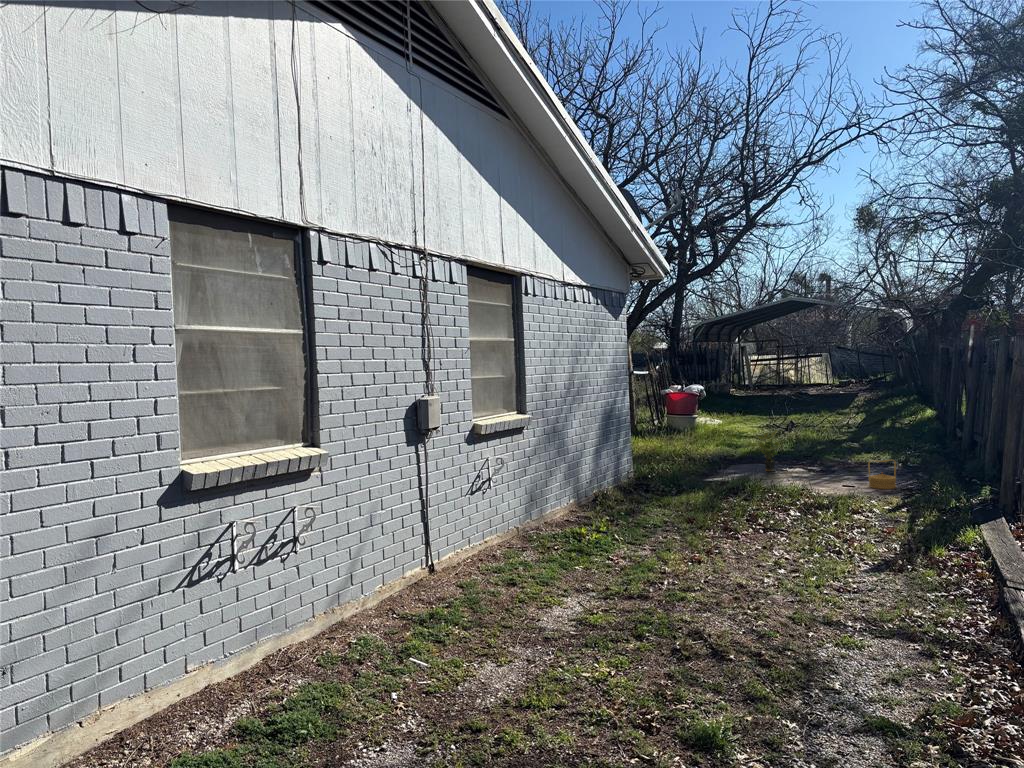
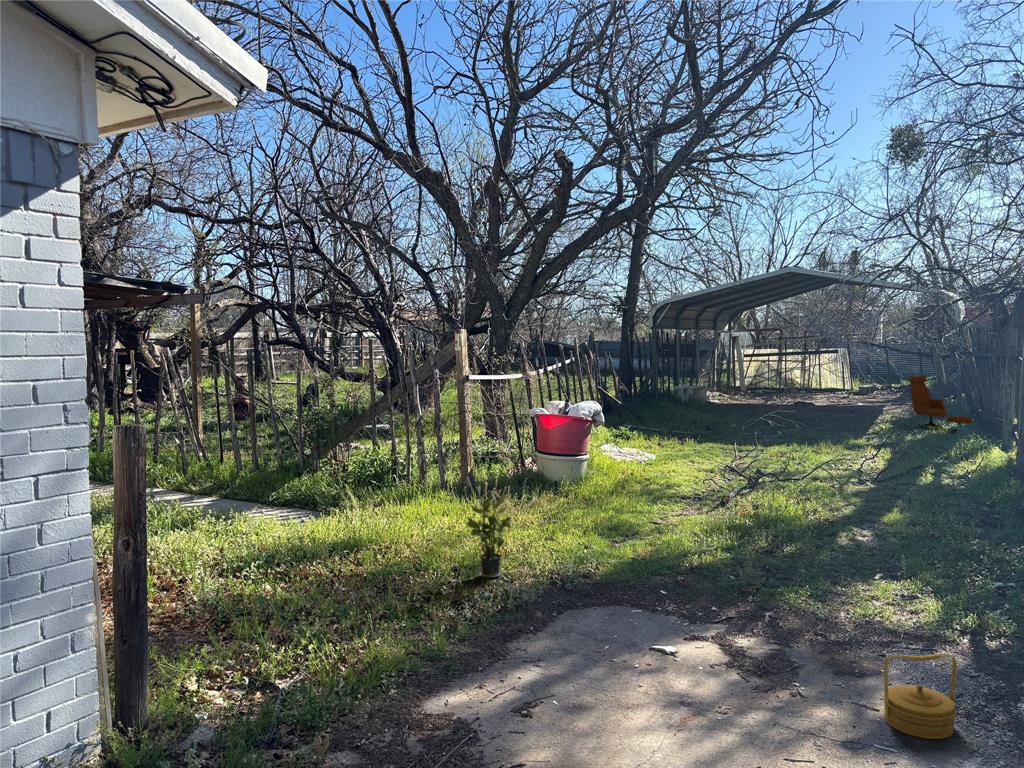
lounge chair: none [875,368,919,405] -> present [909,376,973,431]
potted plant: present [758,430,780,471] -> present [466,494,511,578]

